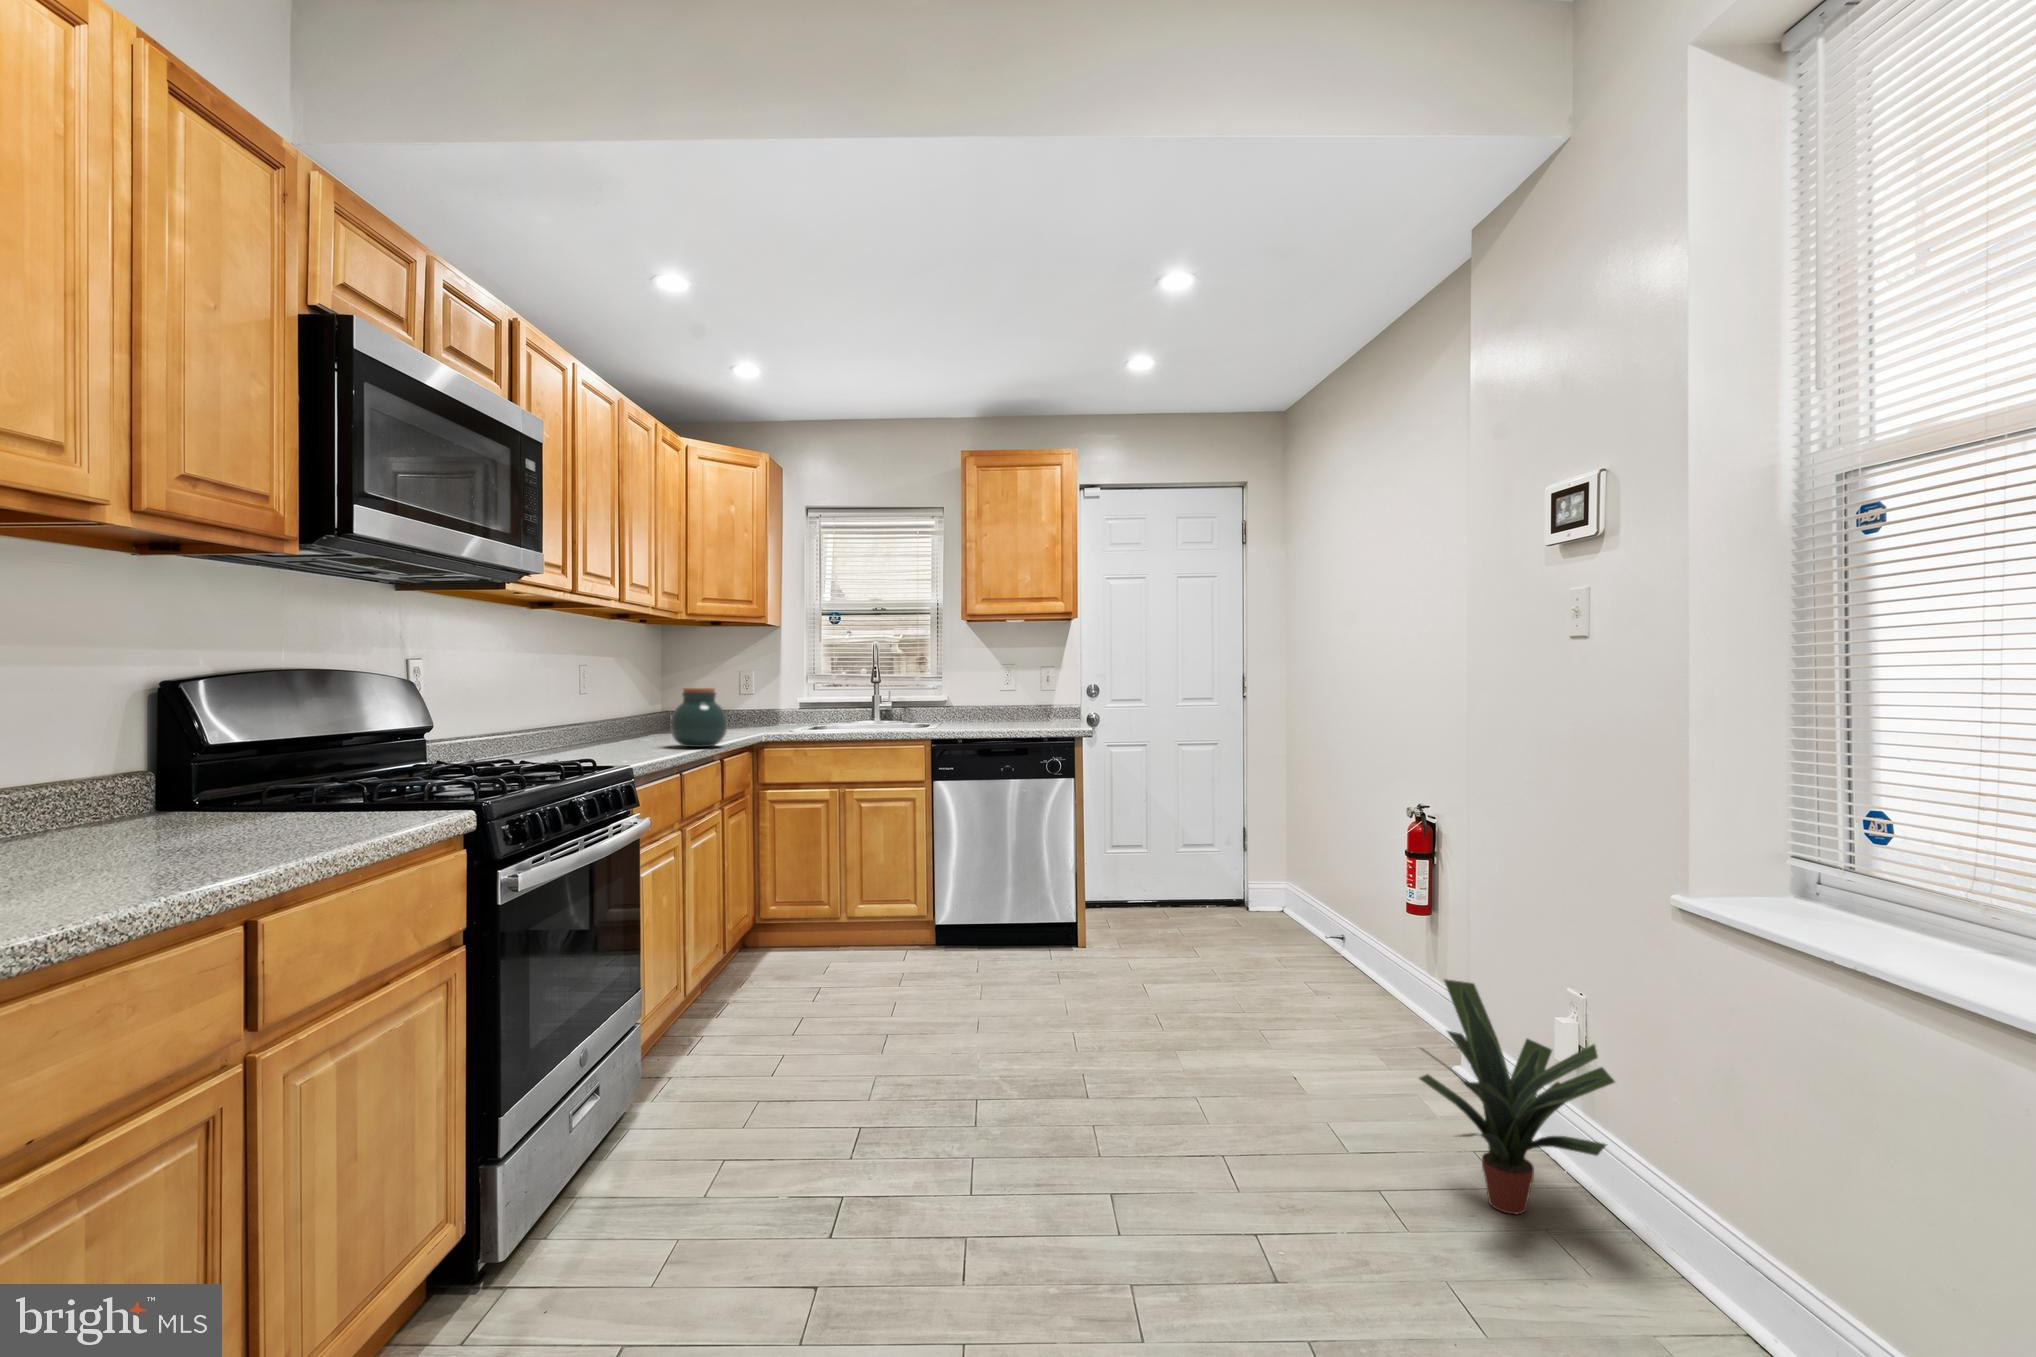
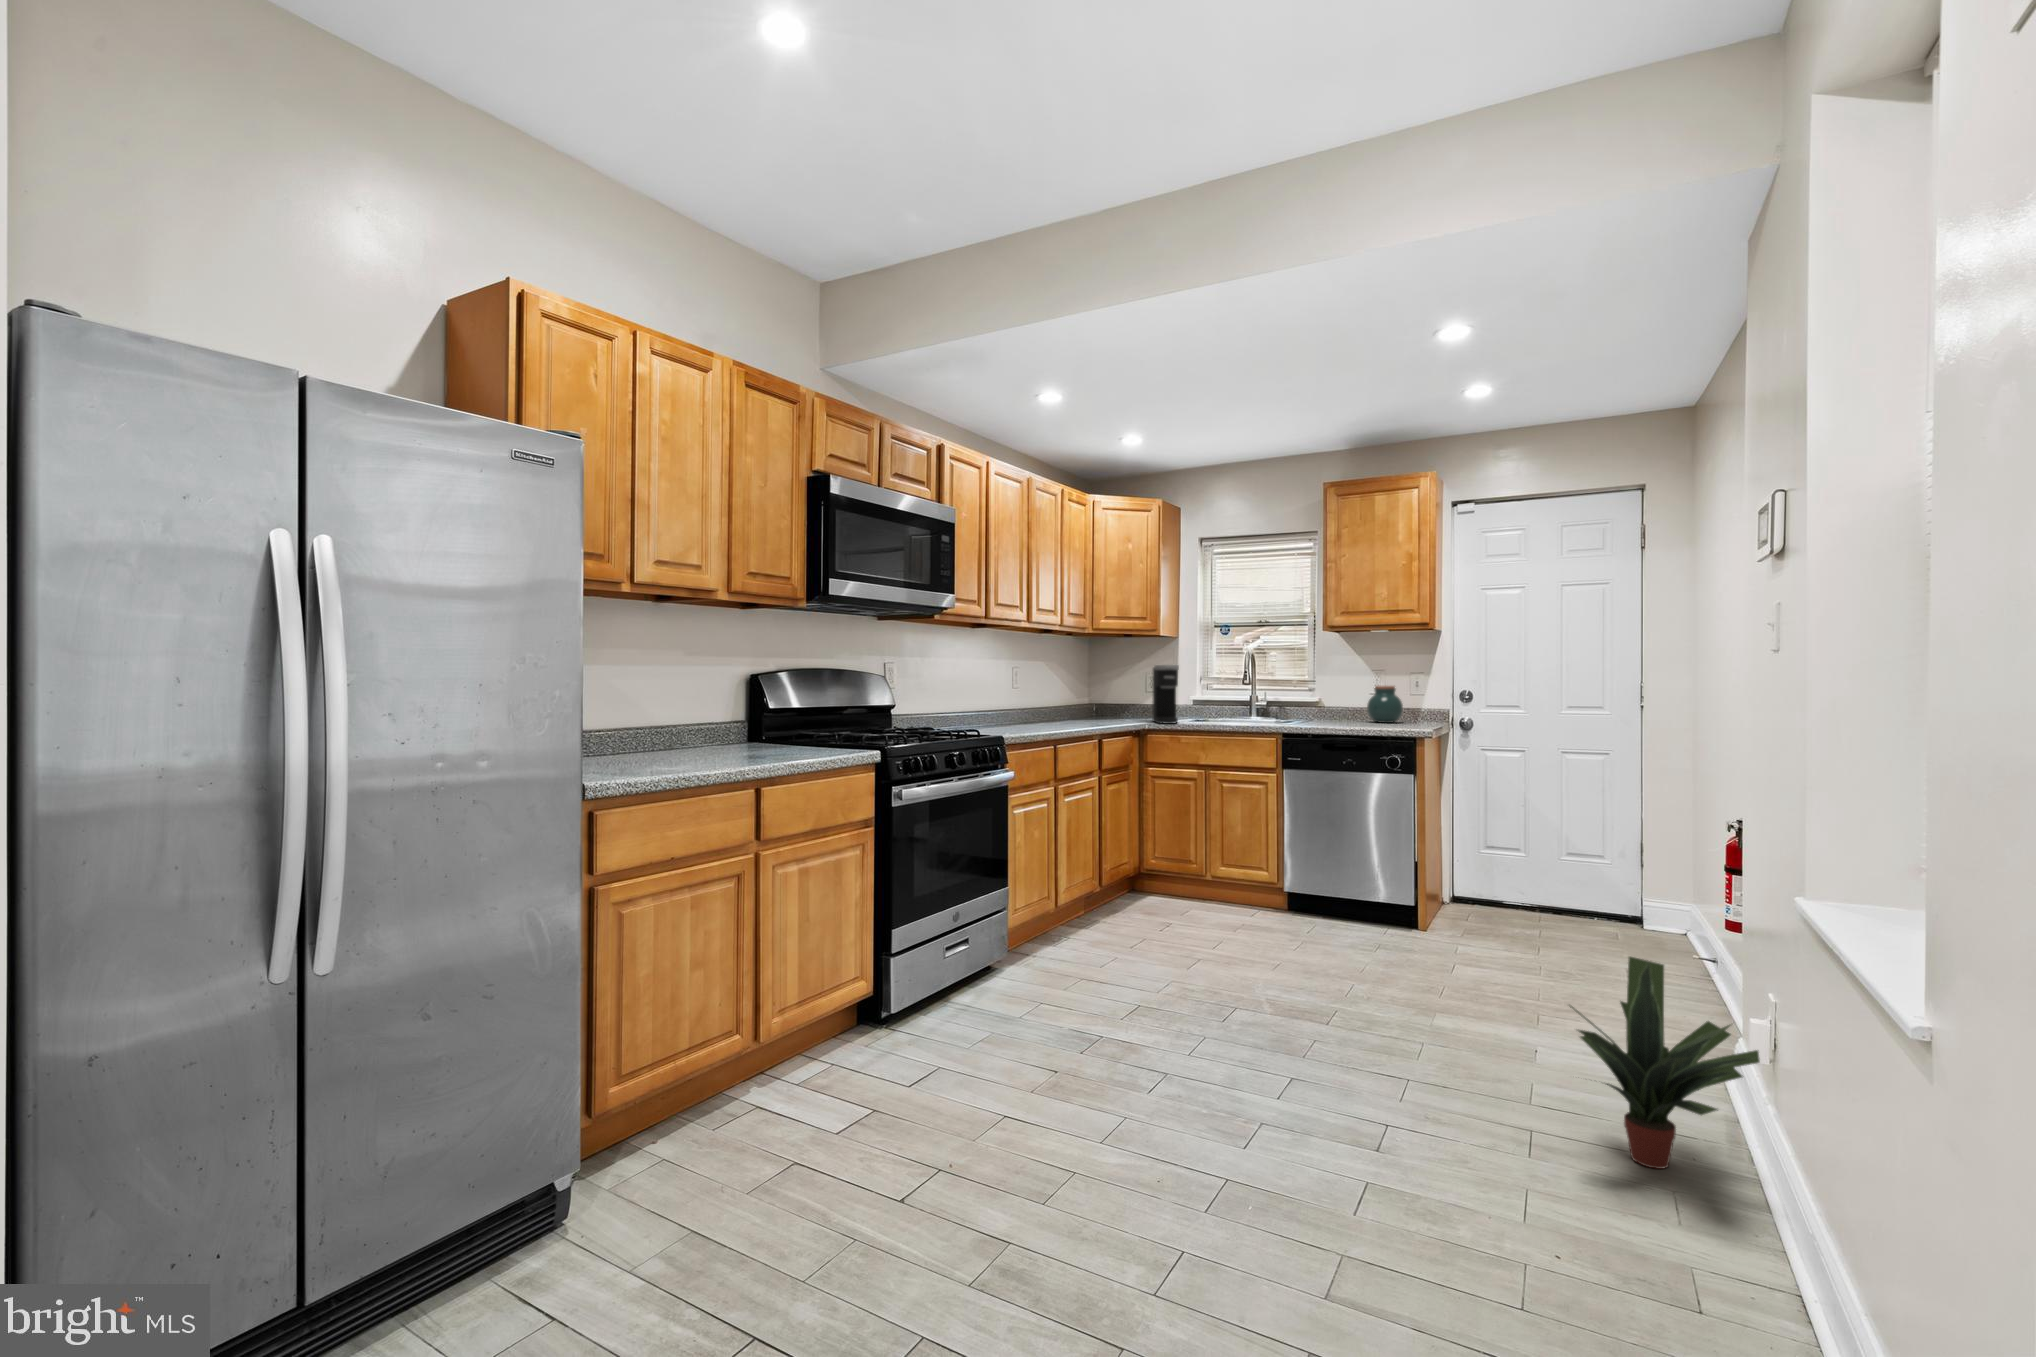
coffee maker: none [772,660,812,734] -> present [1153,665,1179,724]
jar: present [671,688,727,747] -> present [1367,686,1403,723]

